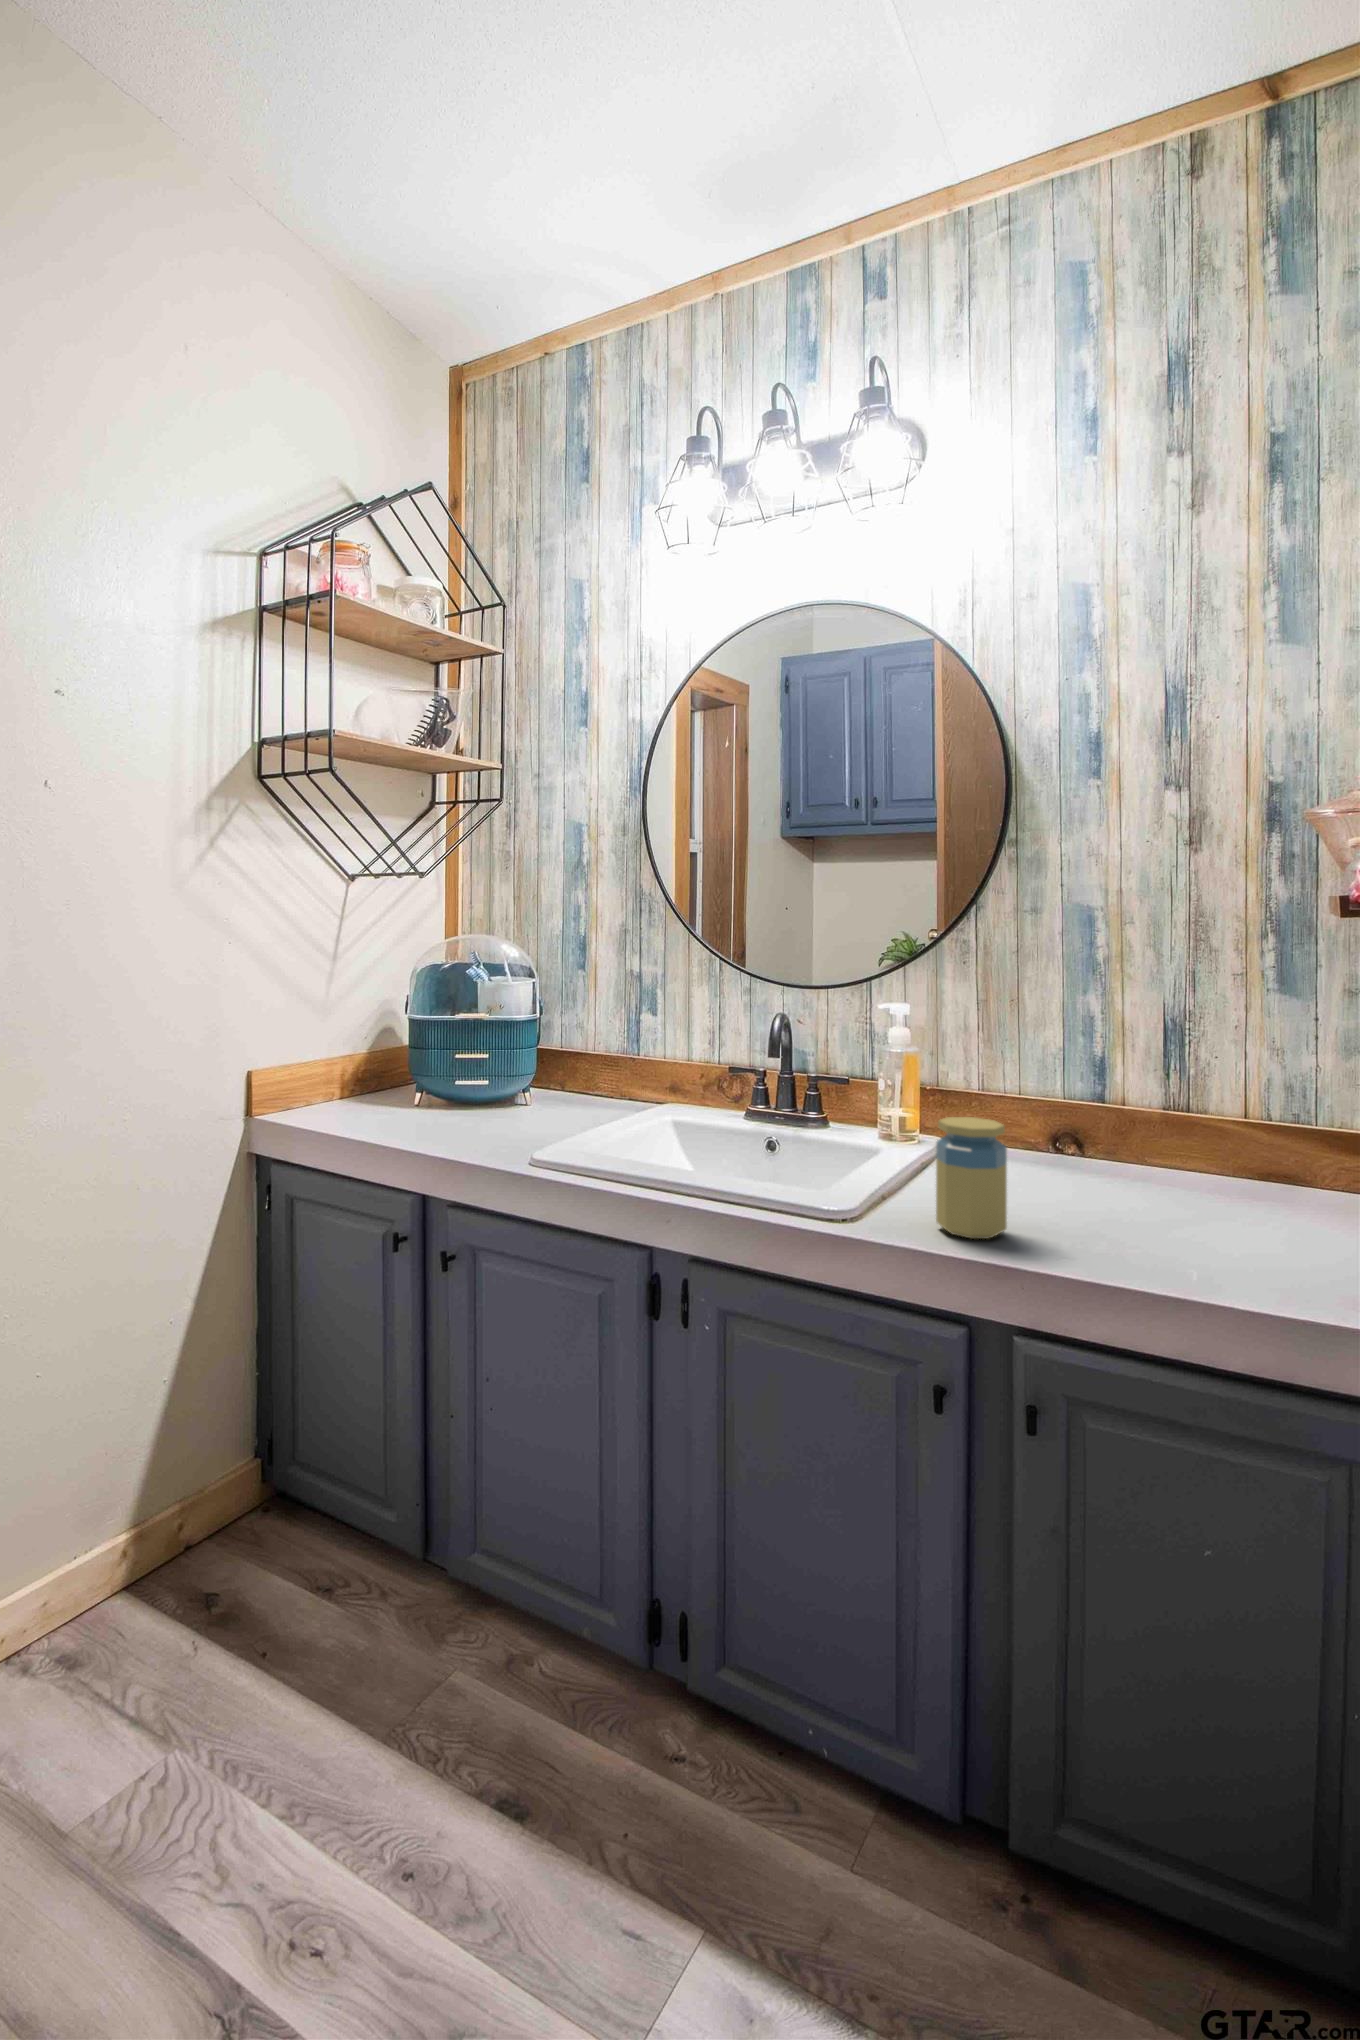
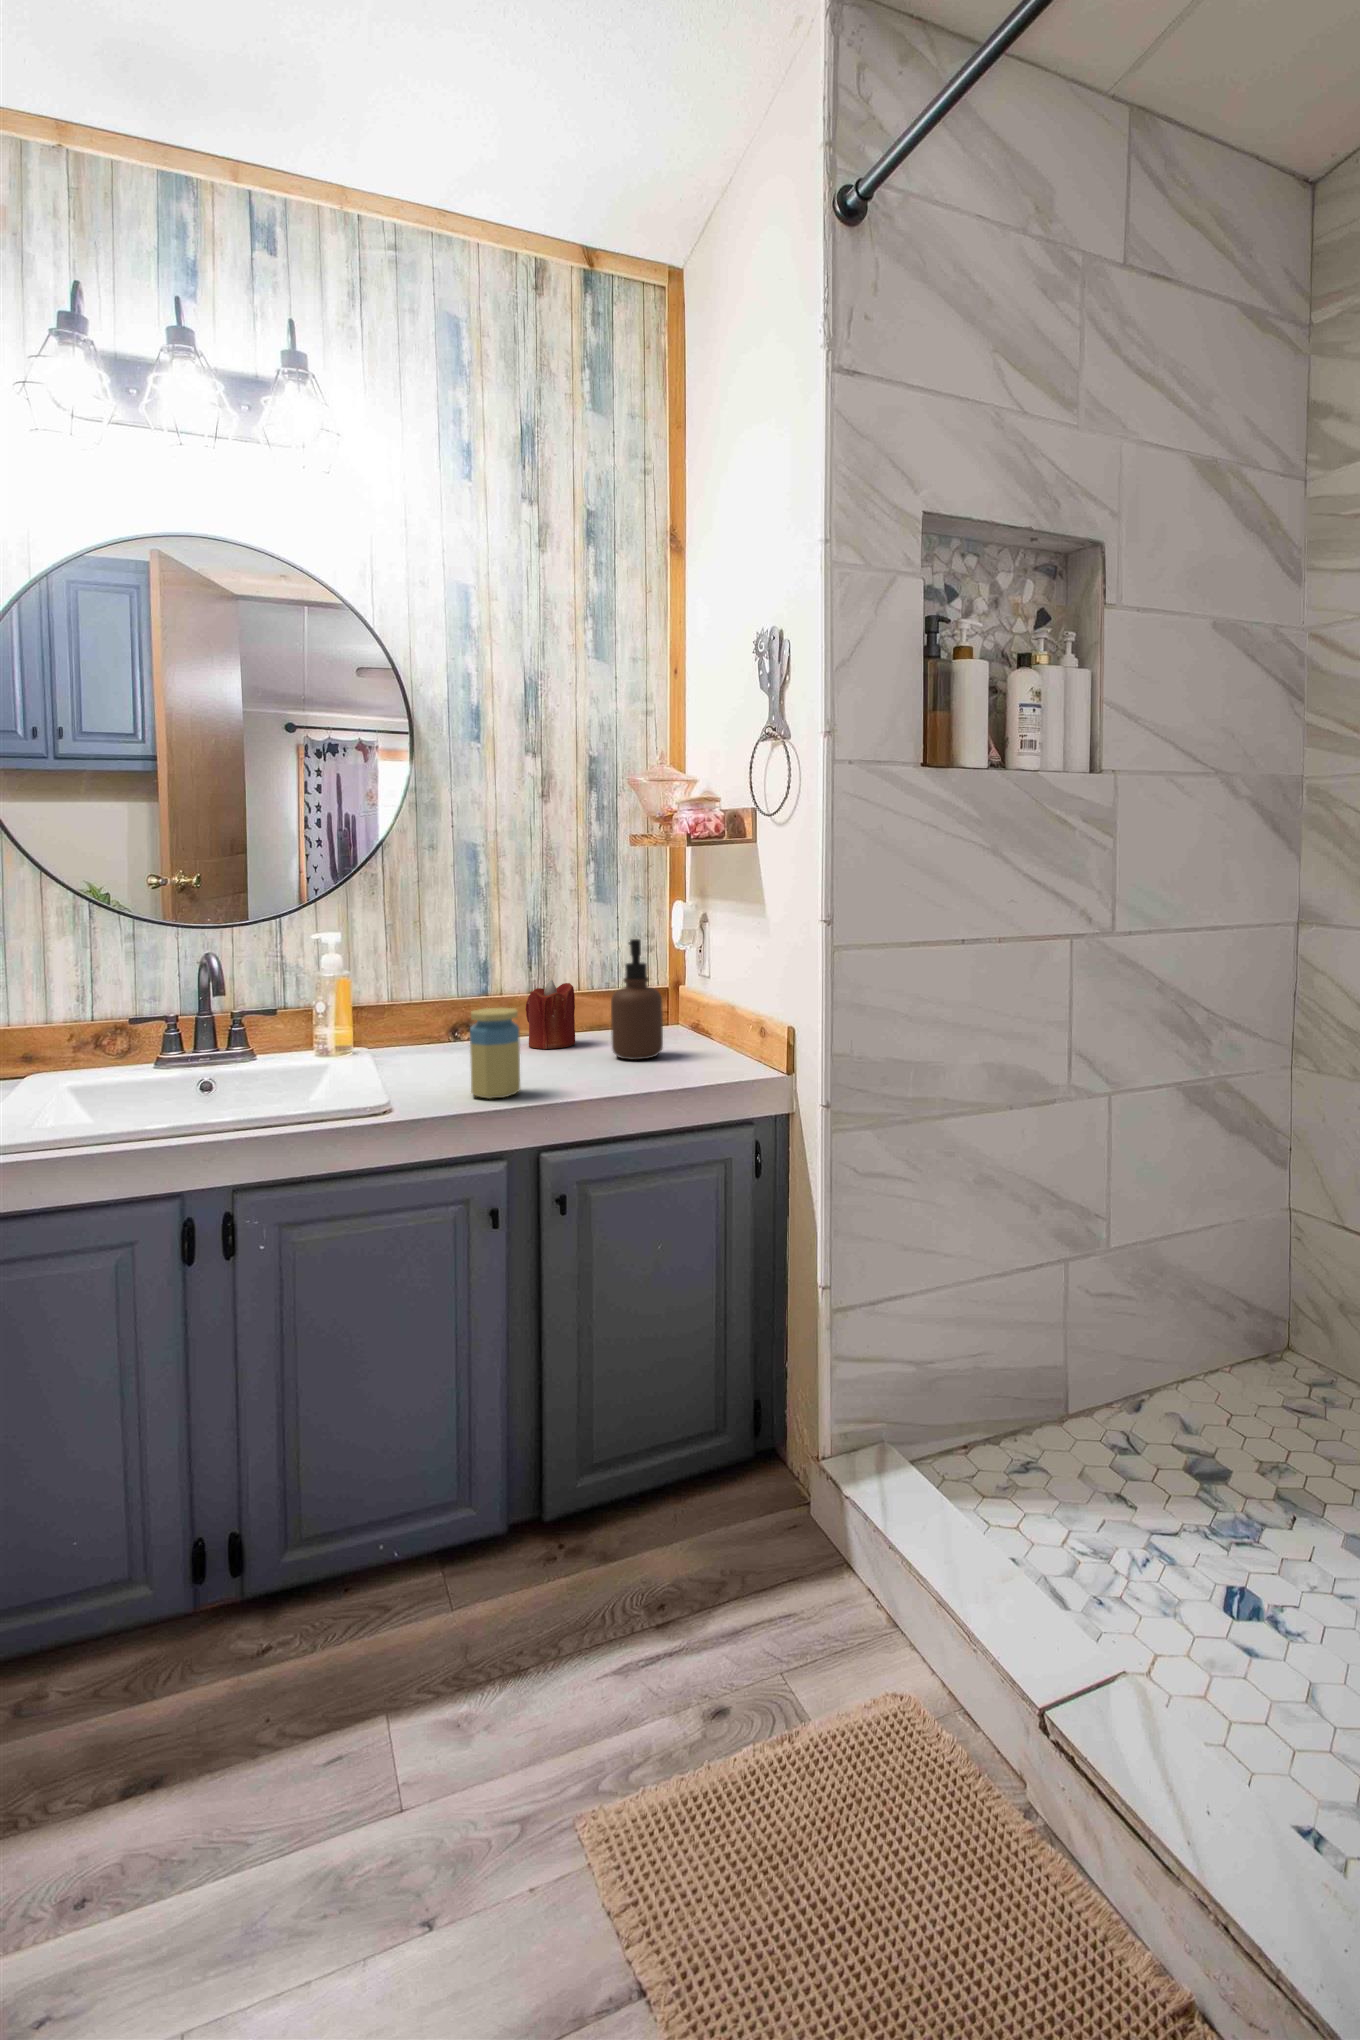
soap dispenser: none [1223,1055,1317,1244] -> present [611,939,663,1060]
candle: none [1144,1096,1215,1195] -> present [526,980,575,1049]

